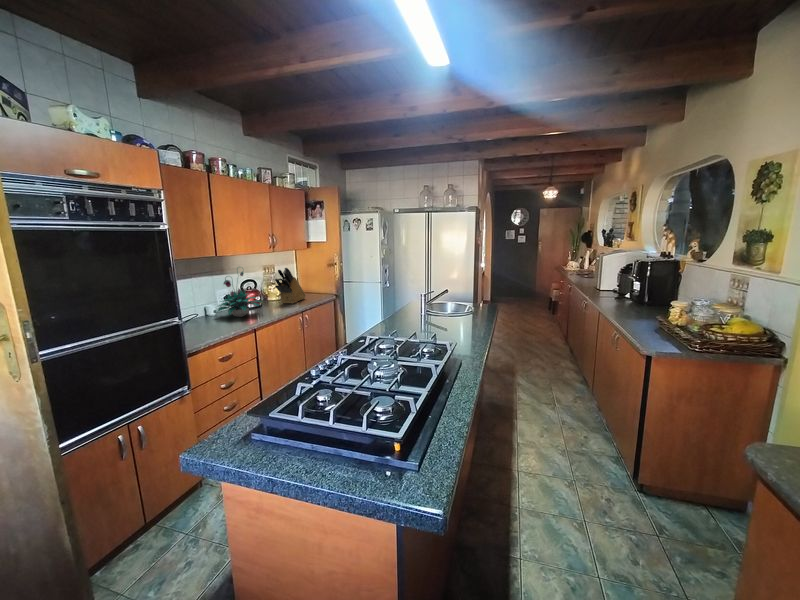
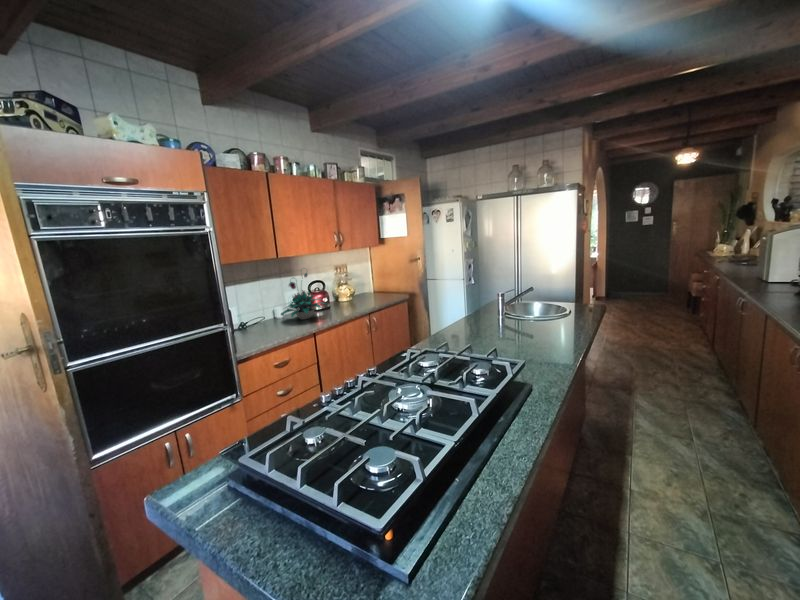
knife block: present [275,268,306,304] -> none [342,267,377,305]

